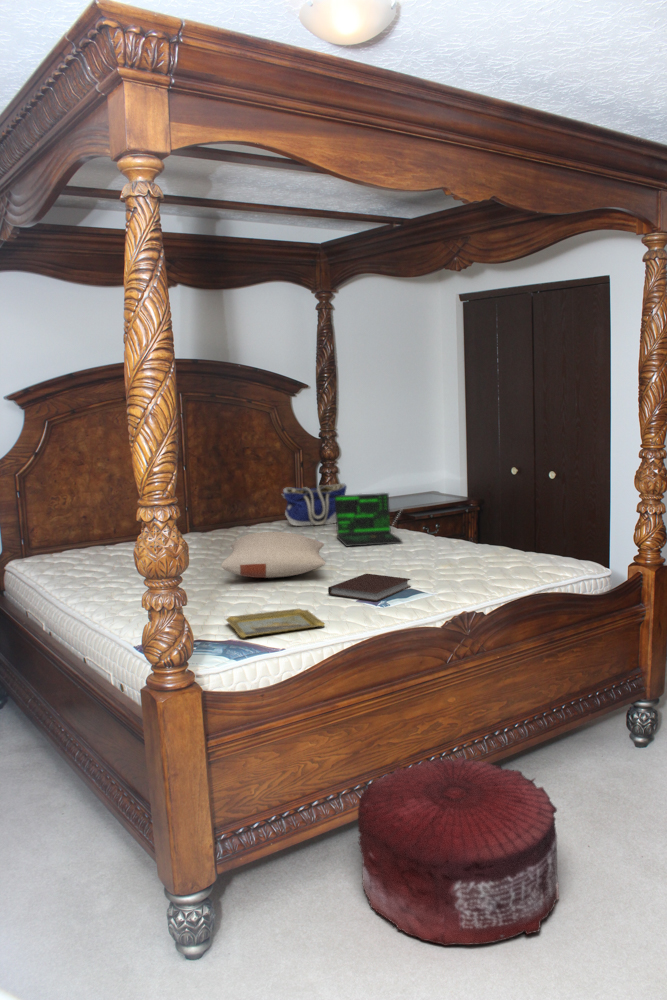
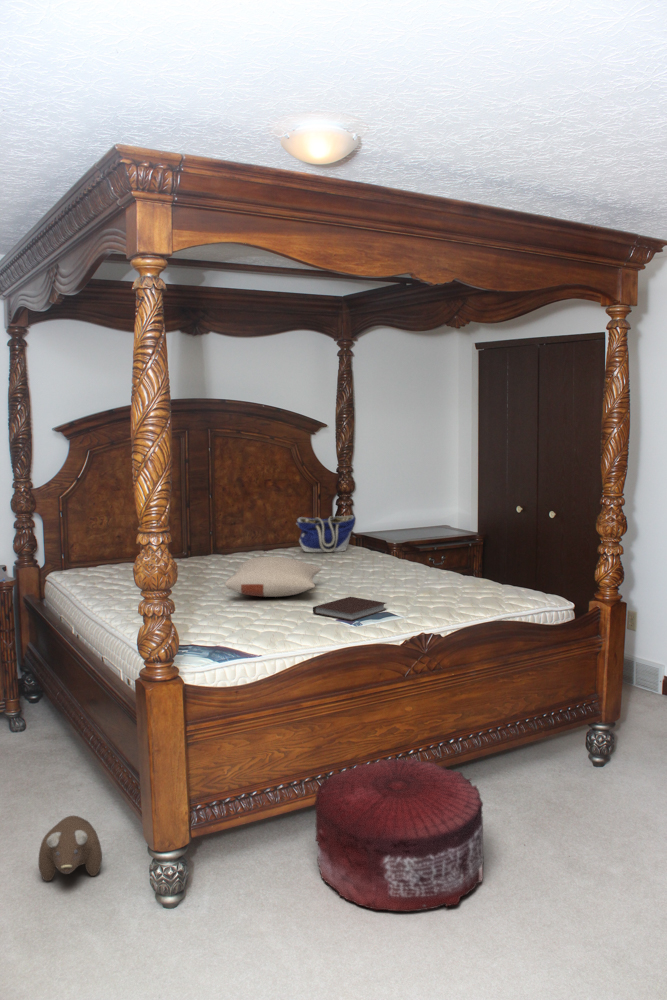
laptop: present [335,493,402,546] -> none [340,526,401,573]
tray: present [226,609,324,637] -> none [217,623,300,645]
plush toy: none [28,853,105,935] -> present [39,816,102,881]

